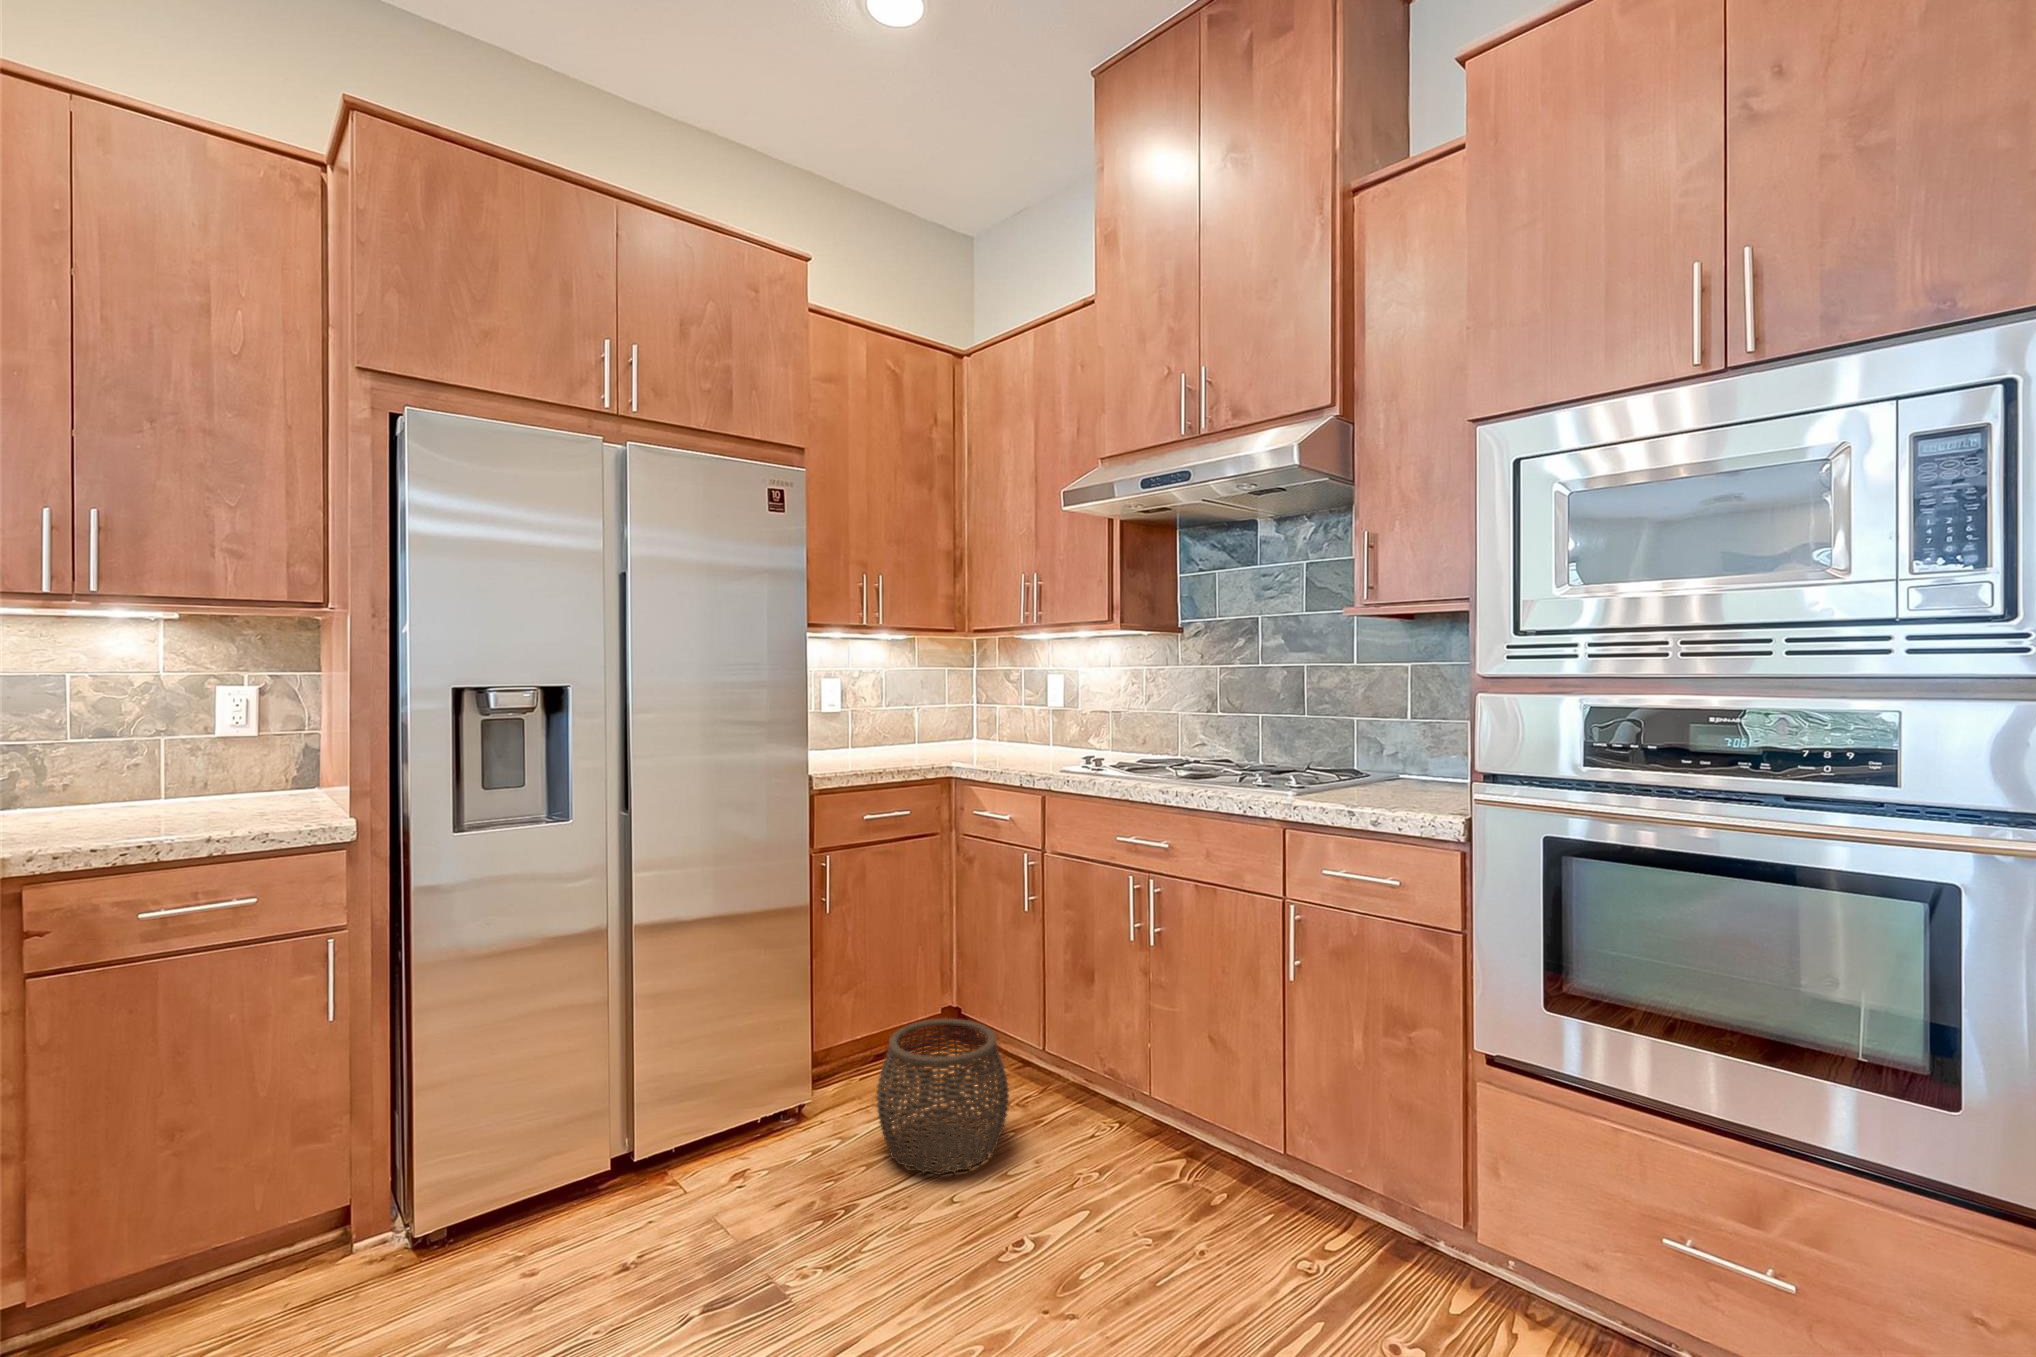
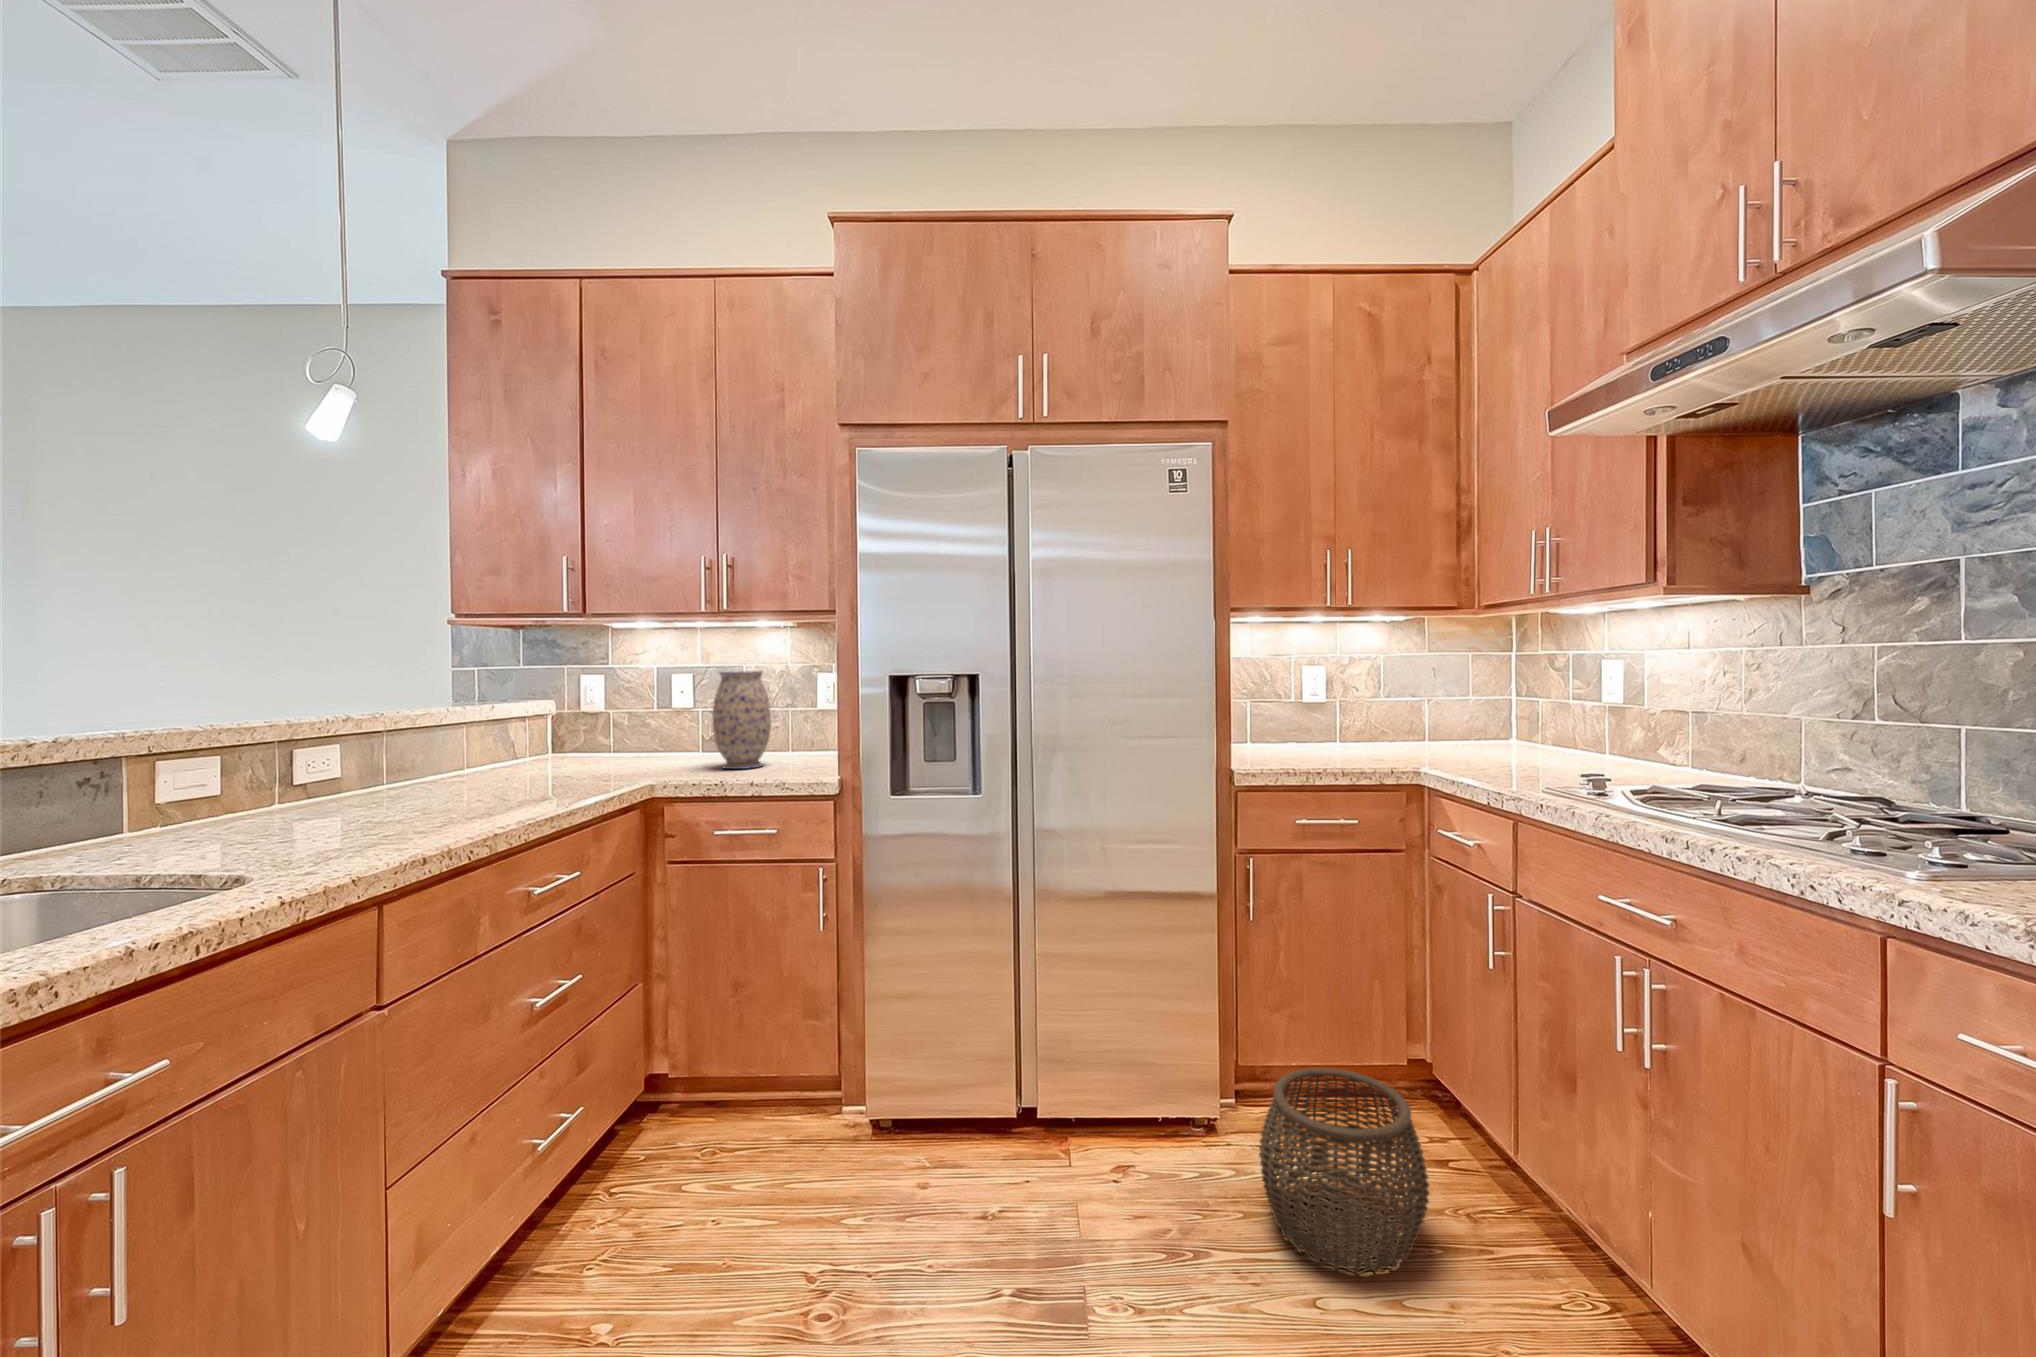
vase: none [71,682,182,827] -> present [713,671,771,769]

